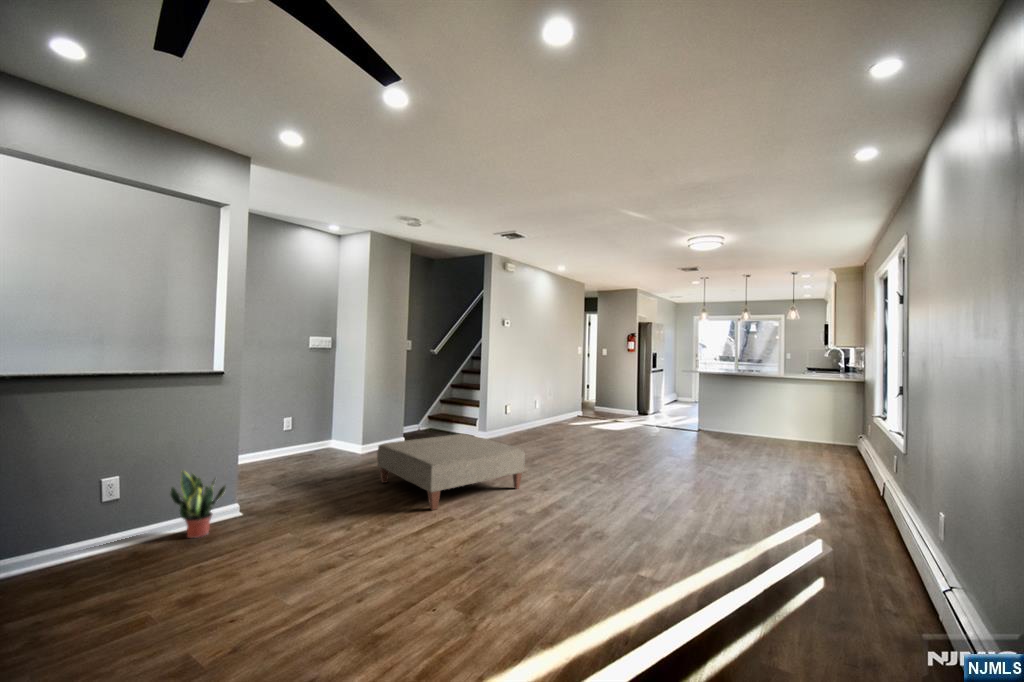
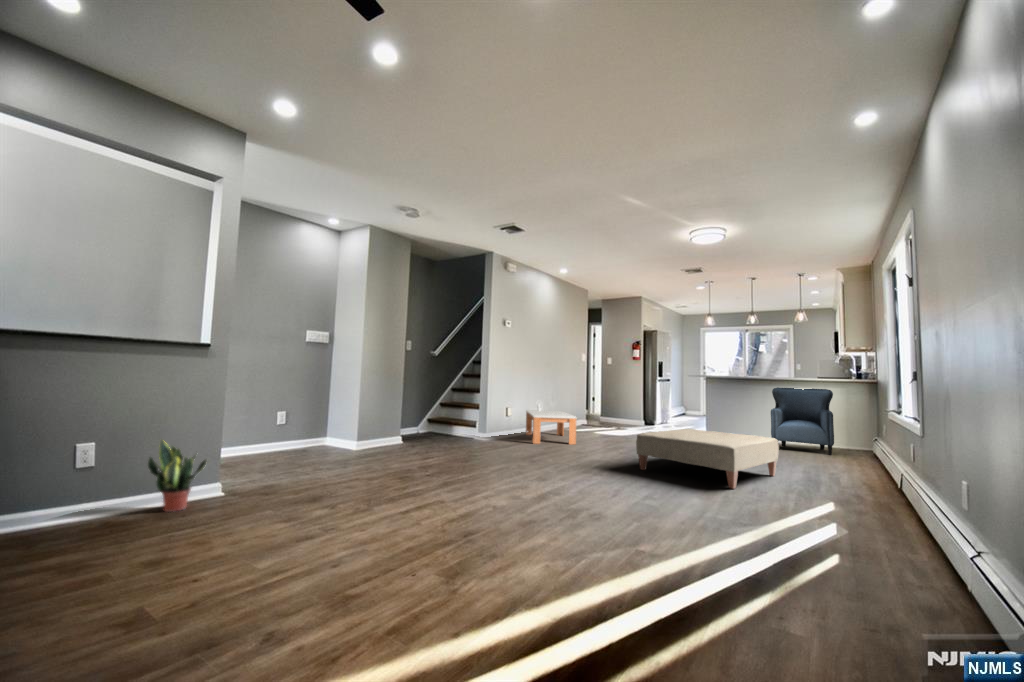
armchair: none [761,384,822,452] -> present [771,387,834,455]
coffee table: none [524,407,575,442] -> present [526,410,576,444]
ottoman: present [377,434,525,510] -> present [636,429,779,489]

